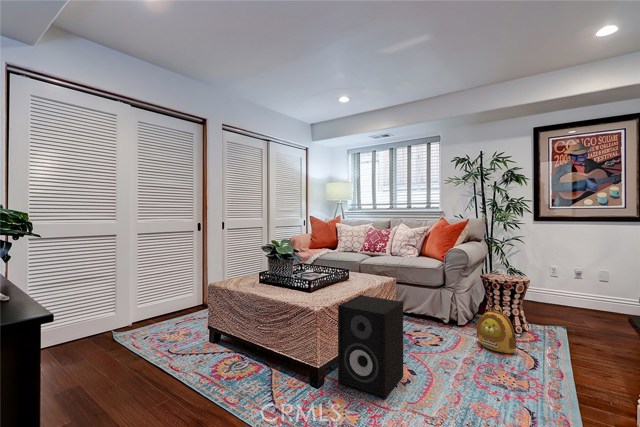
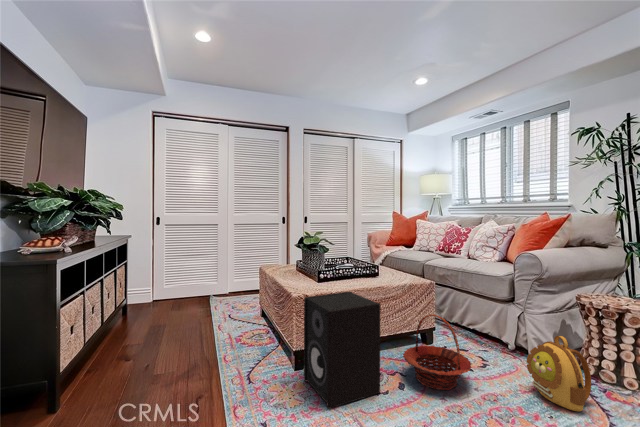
basket: none [399,304,453,362] -> present [403,314,472,390]

